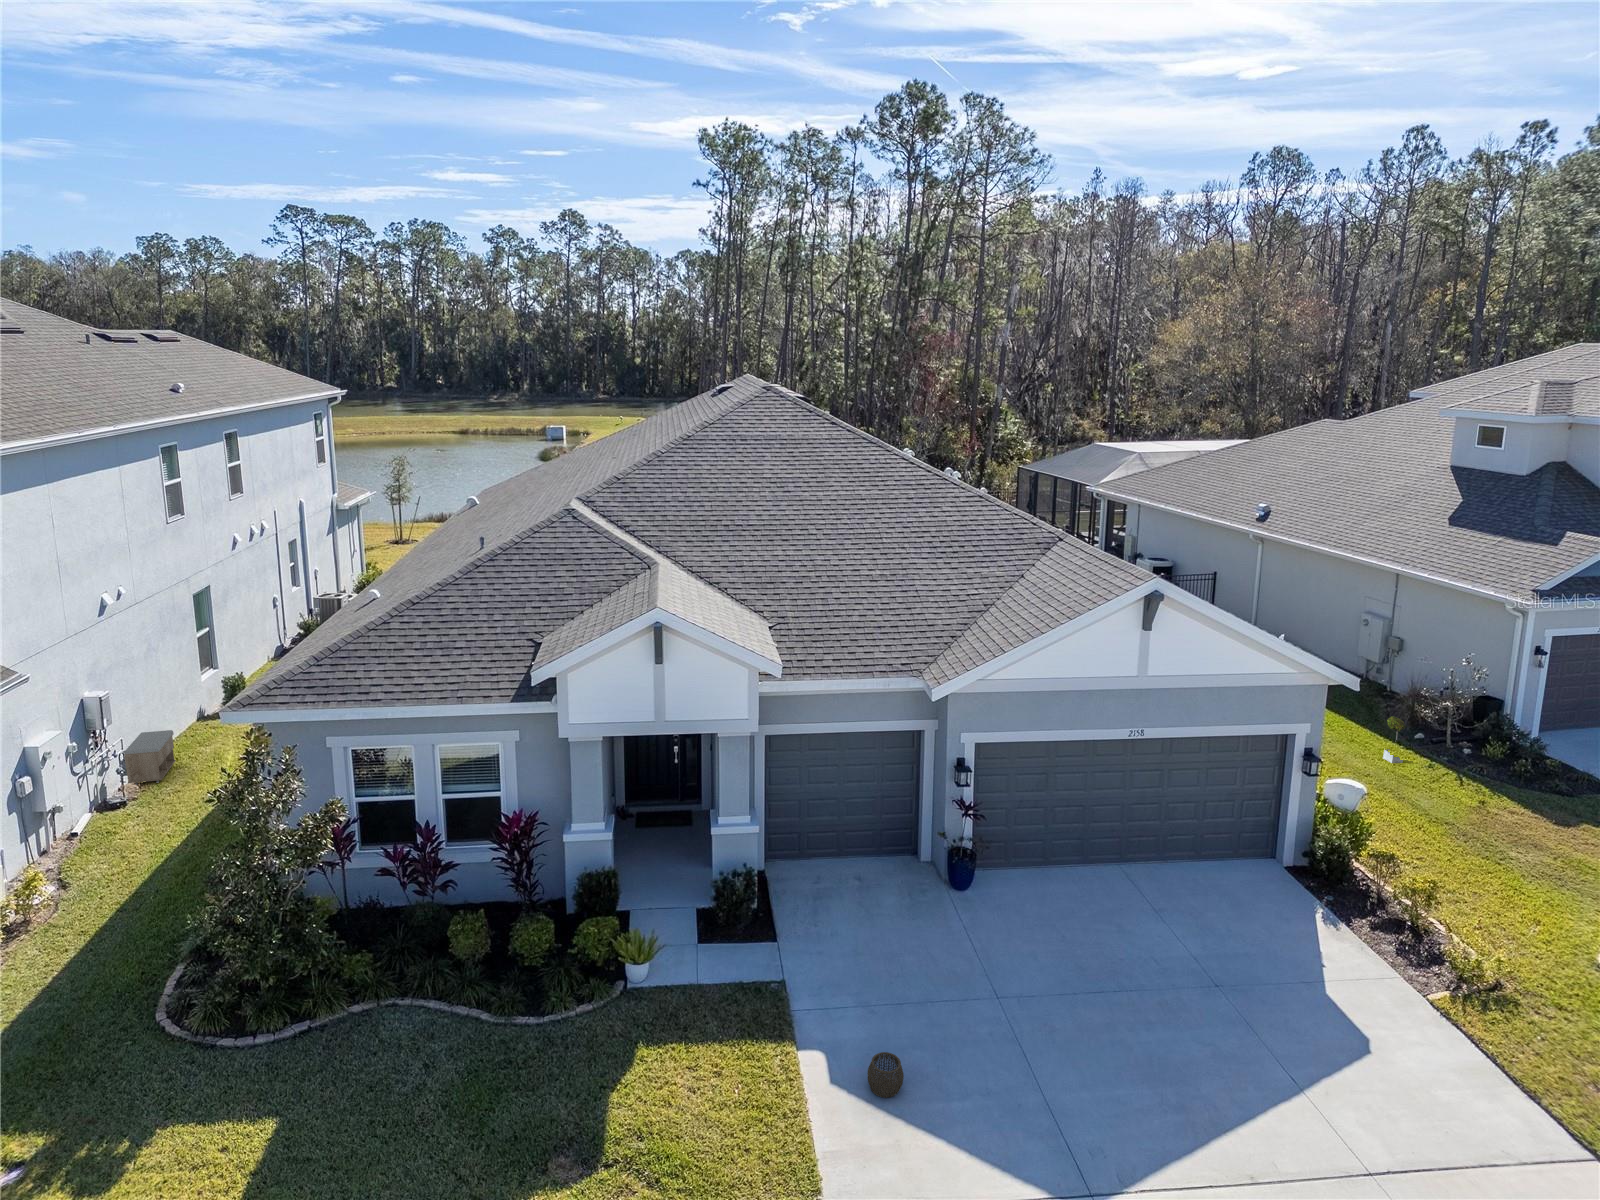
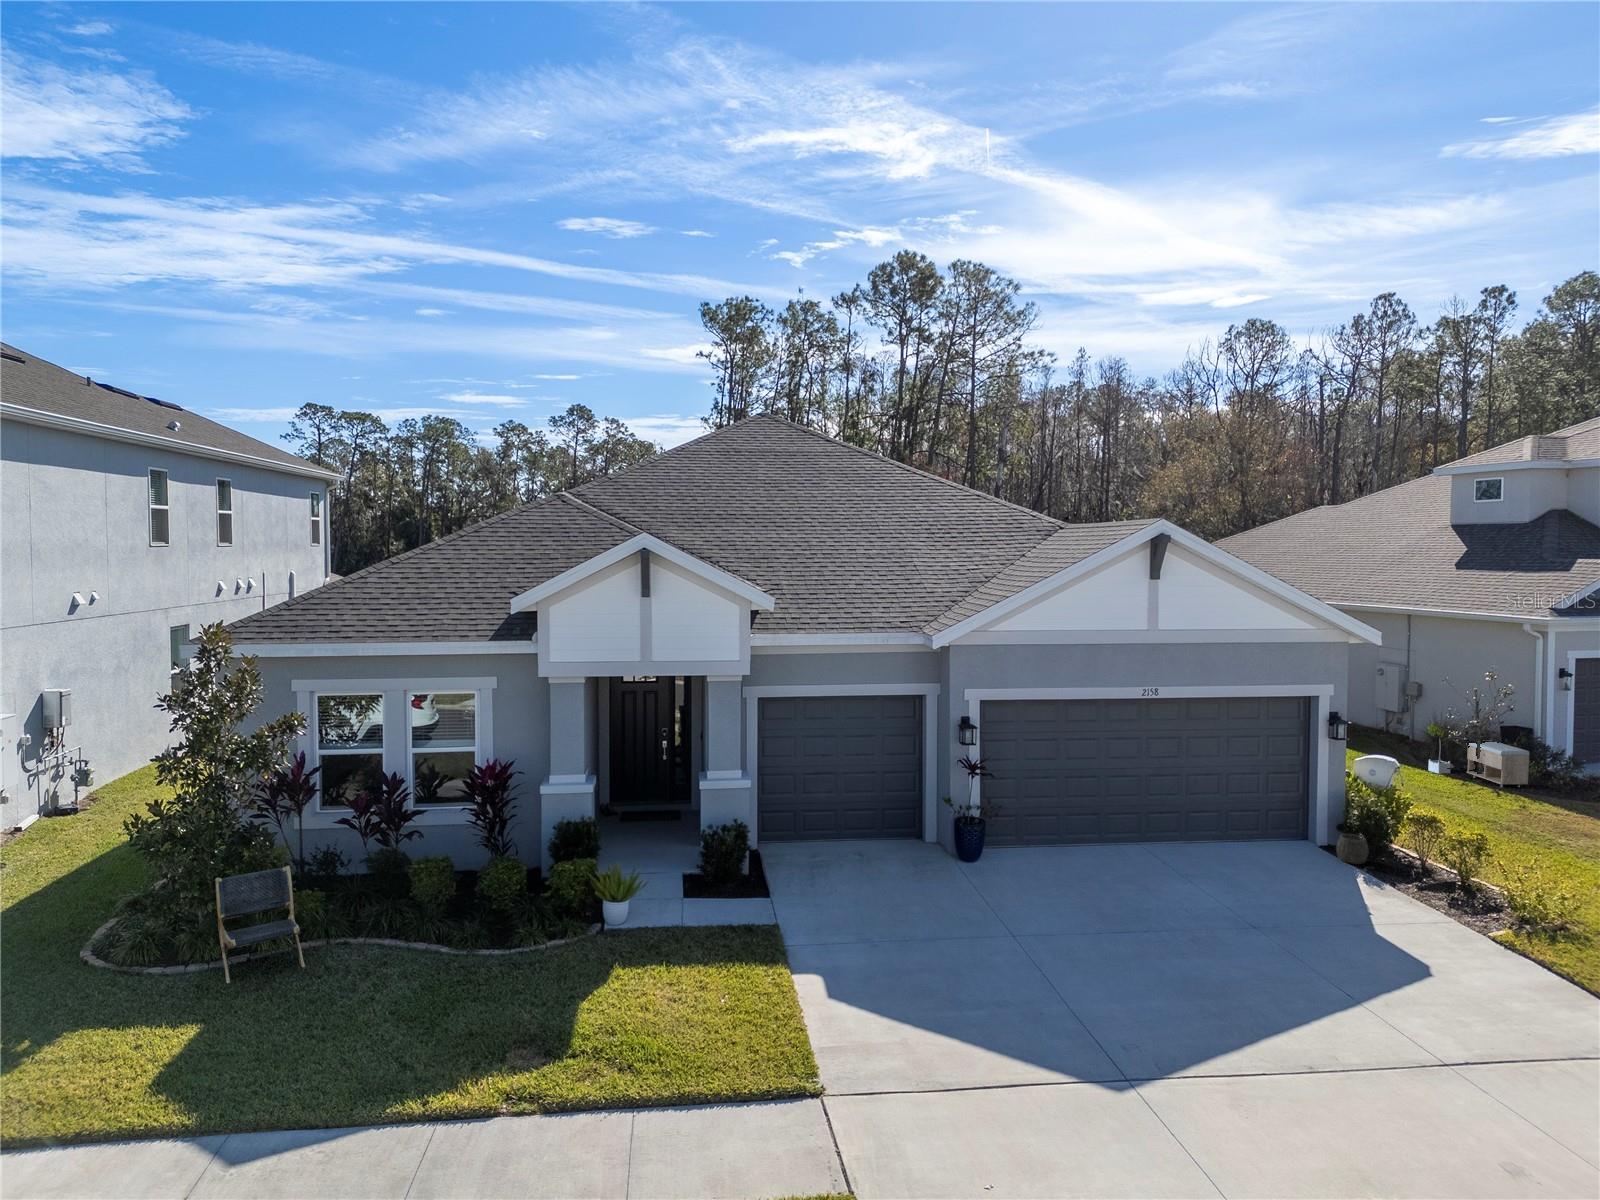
storage bench: present [124,730,176,785] -> present [1467,742,1529,787]
lounge chair: none [276,943,363,1064] -> present [215,866,305,983]
woven basket: present [867,1052,904,1098] -> present [1337,834,1369,864]

